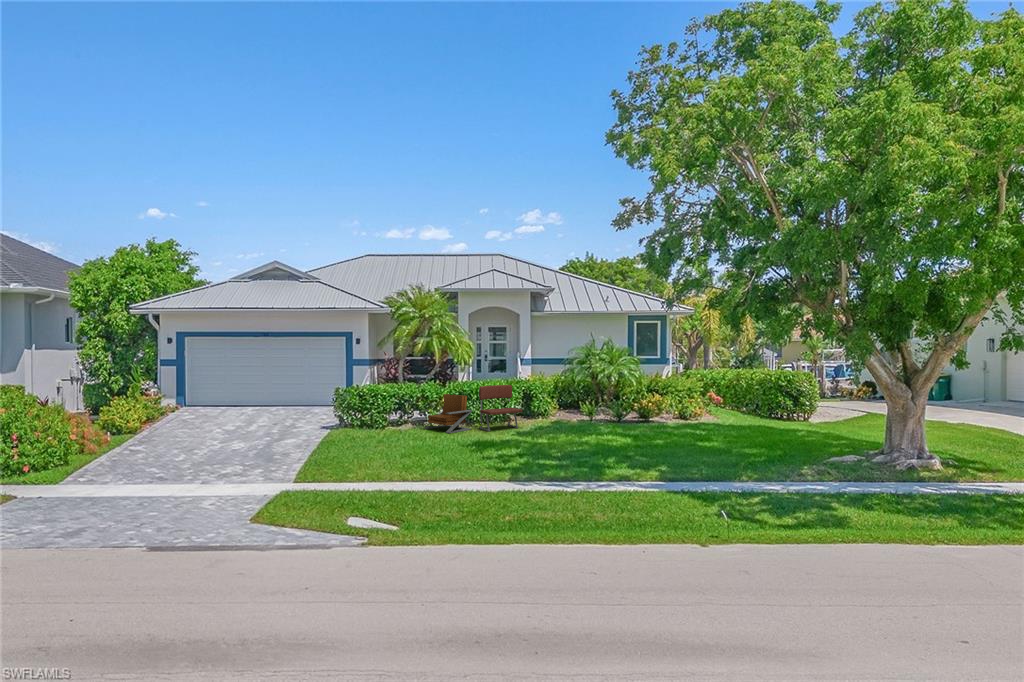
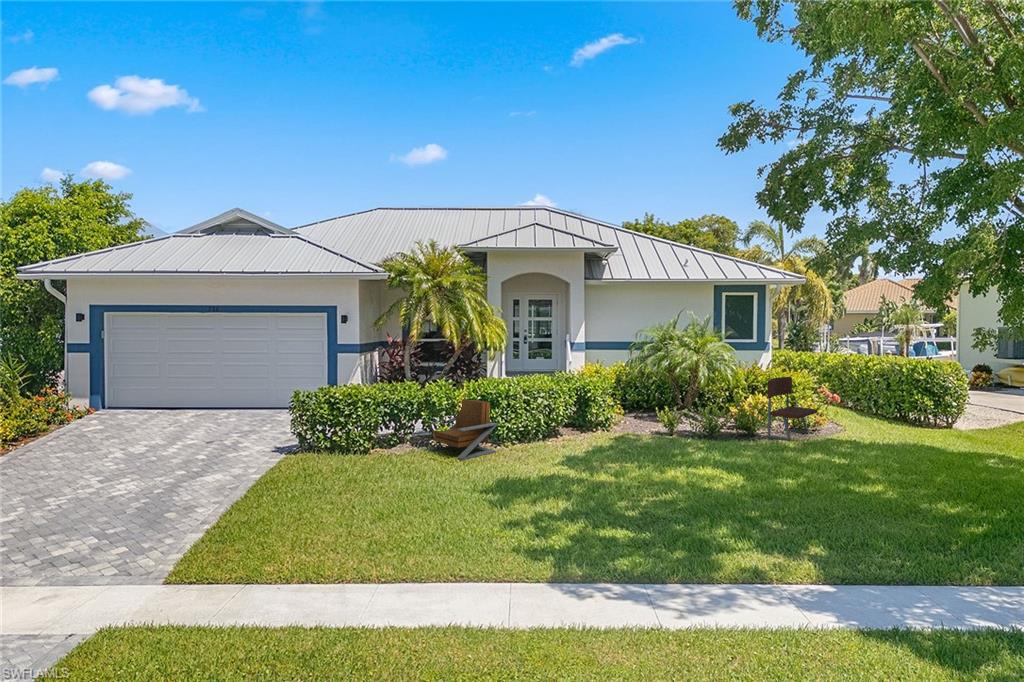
bench: present [479,385,522,431] -> present [767,377,818,441]

